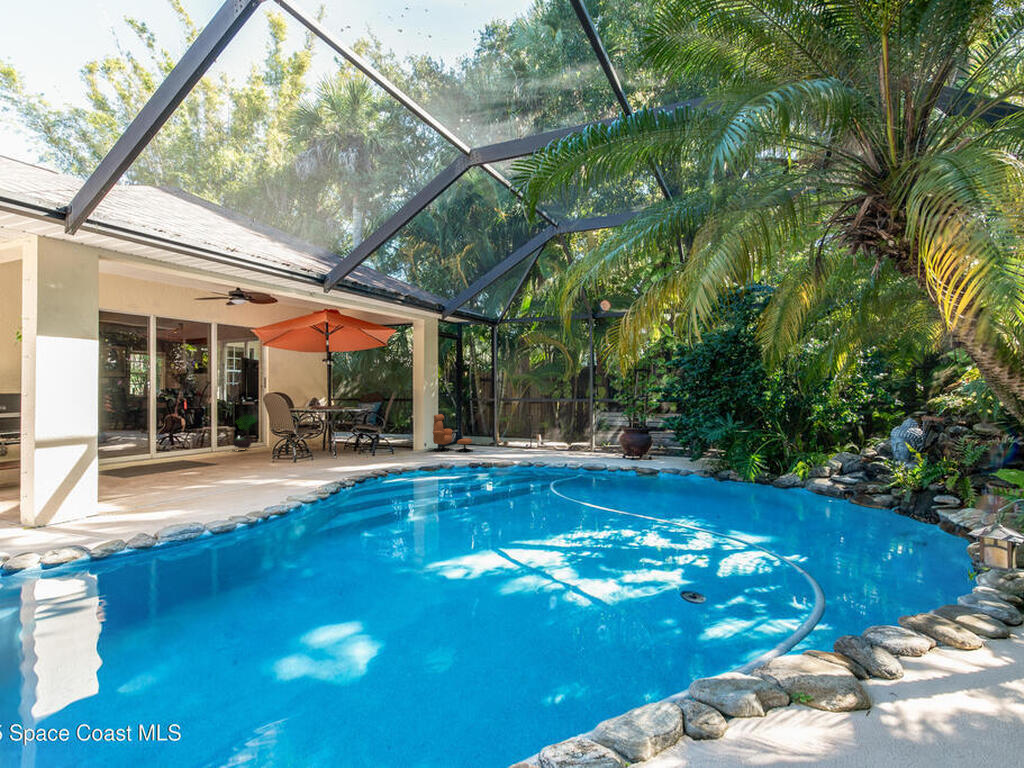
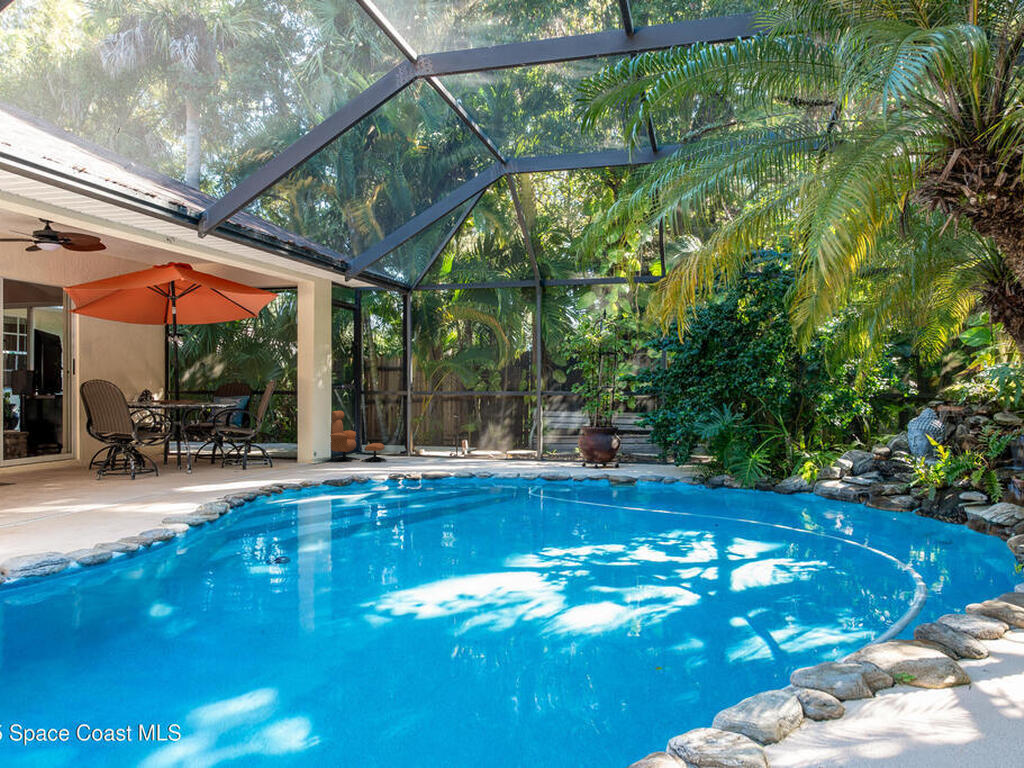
potted tree: present [233,415,255,451] -> none [25,407,65,465]

